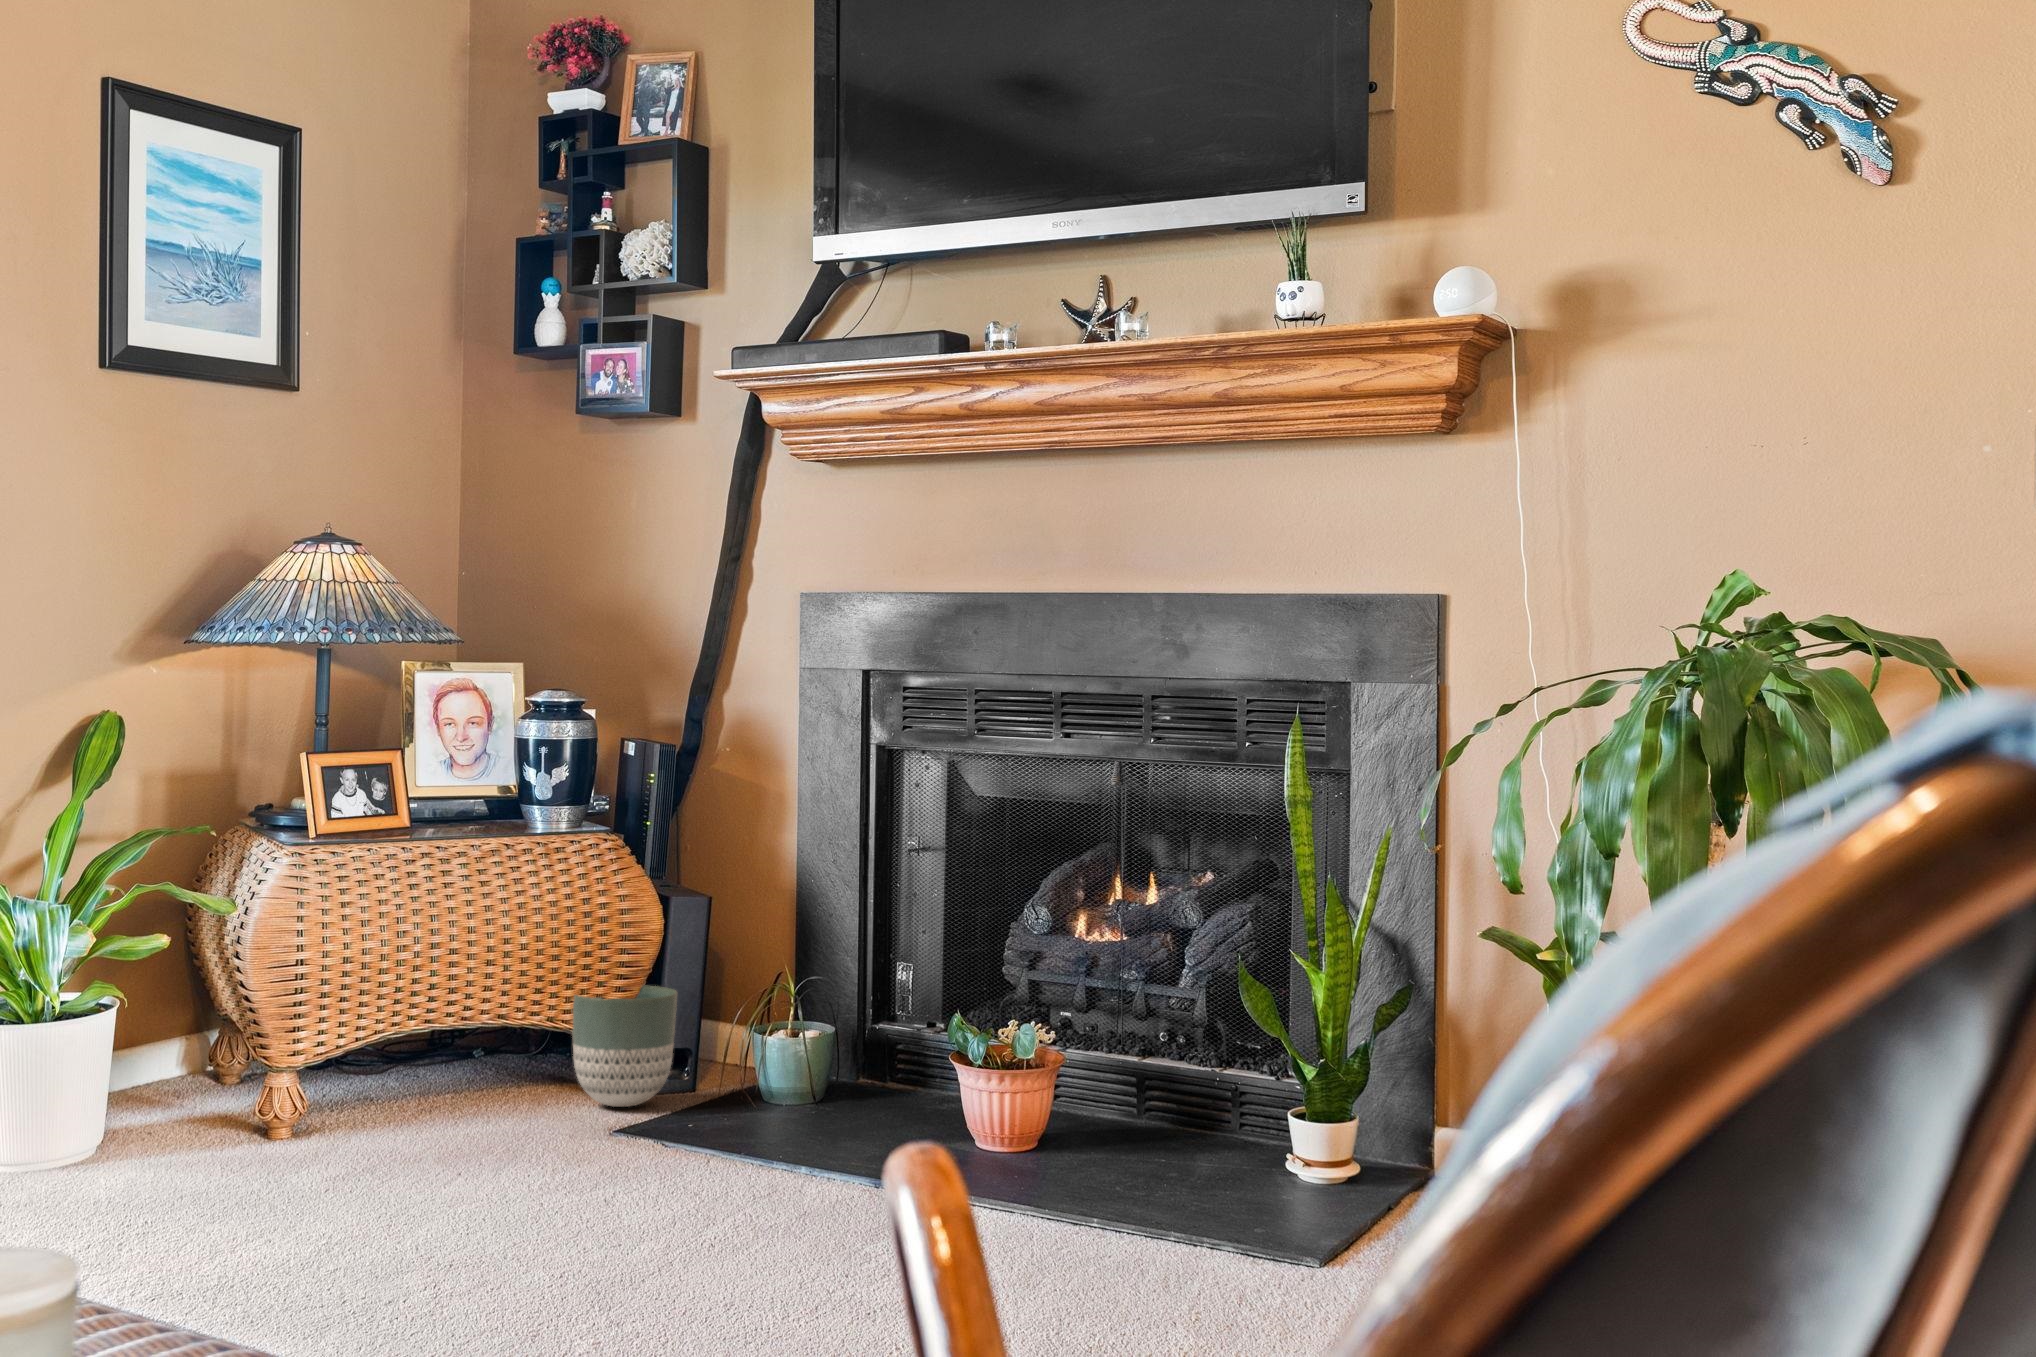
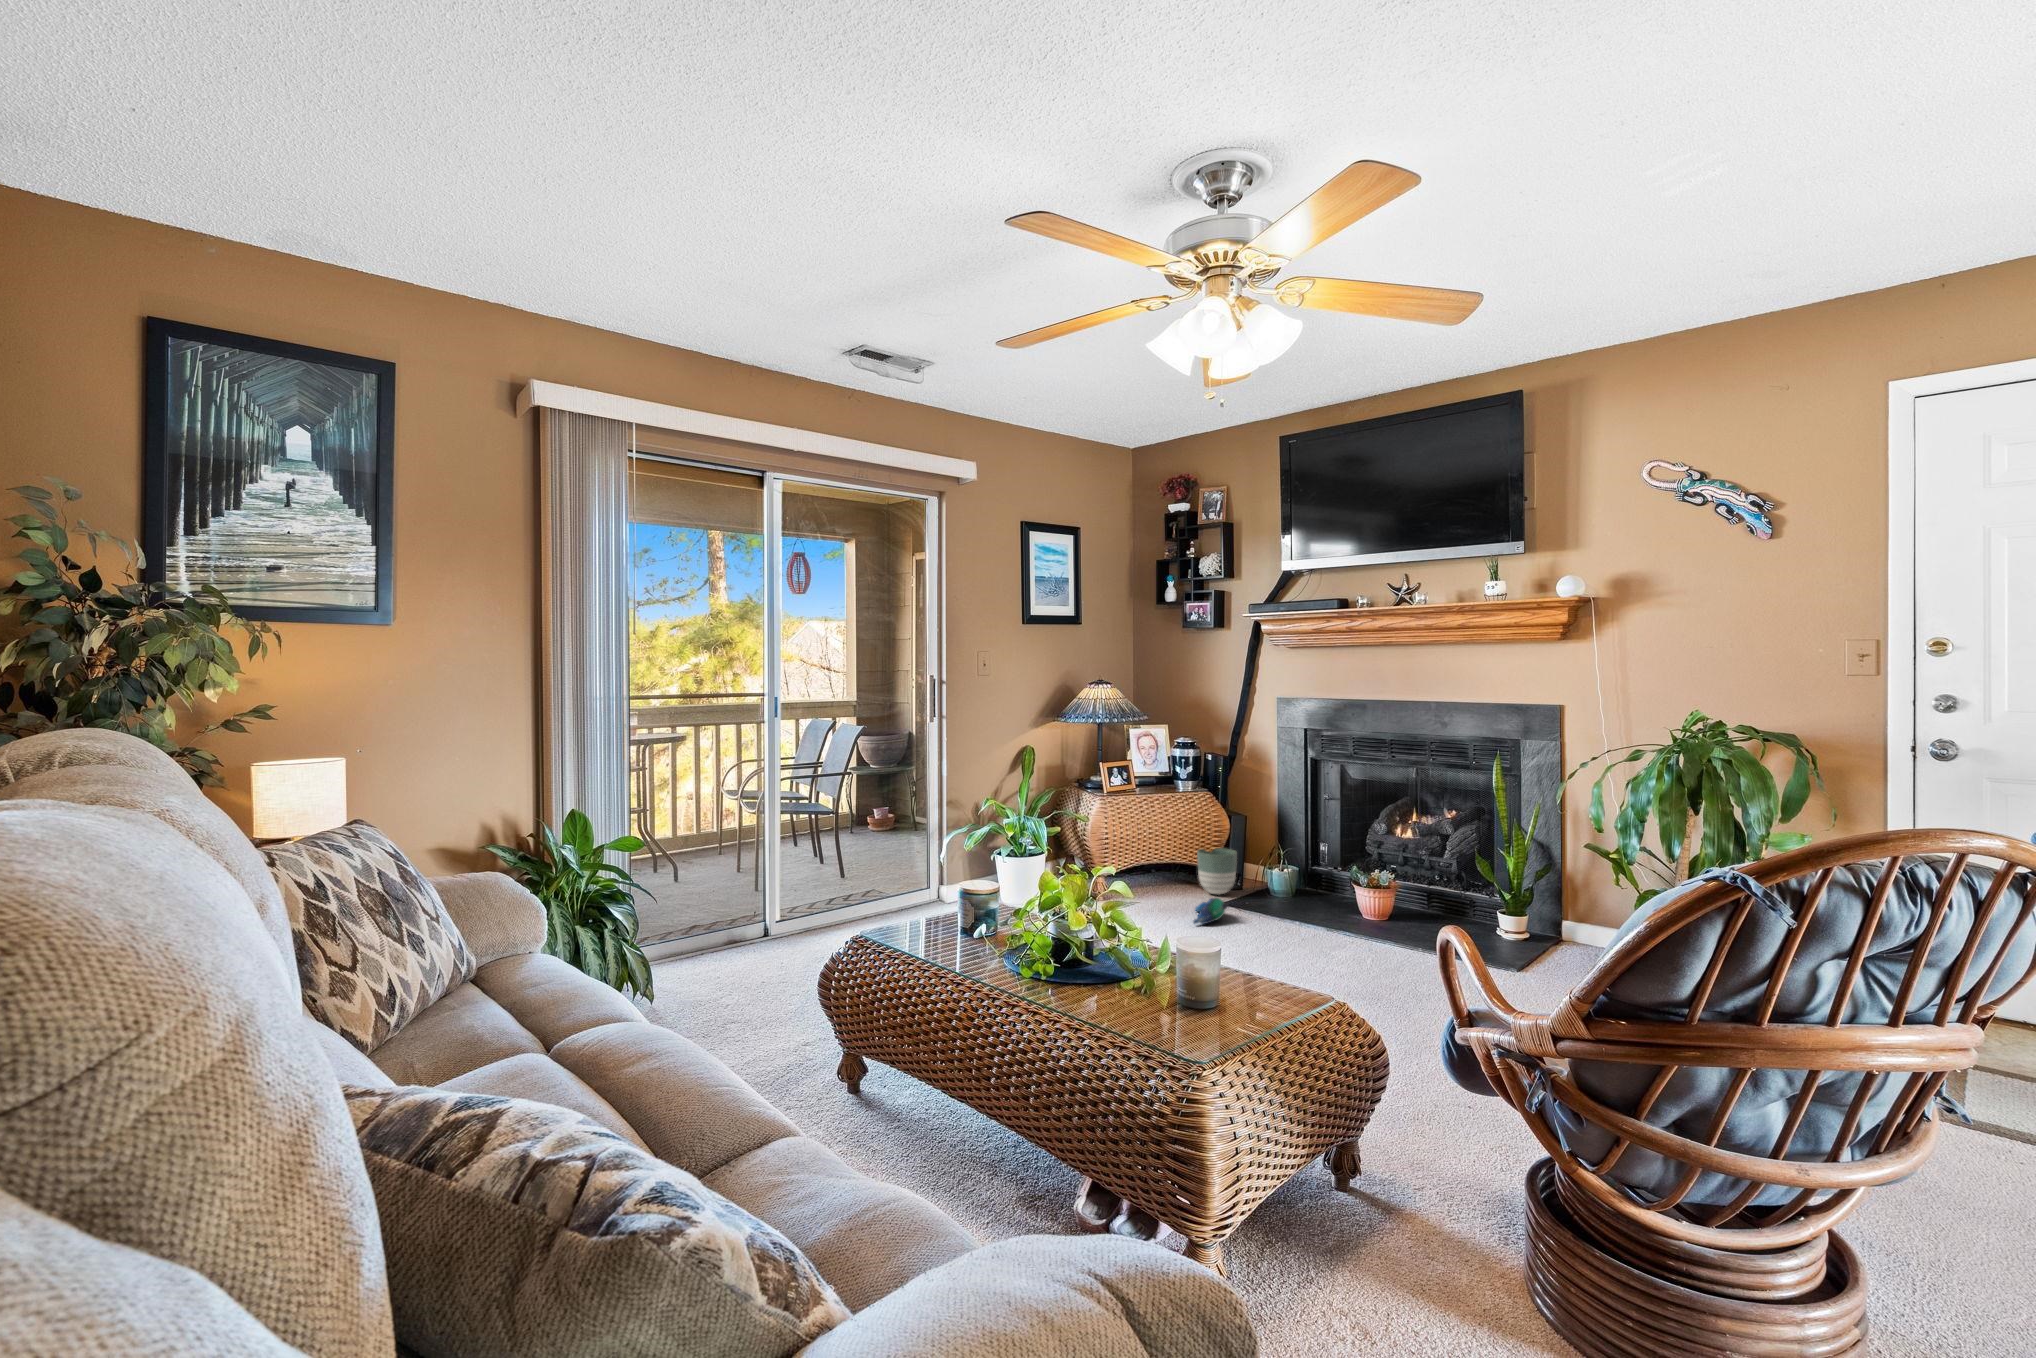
plush toy: none [515,1107,621,1180] -> present [1193,898,1228,924]

